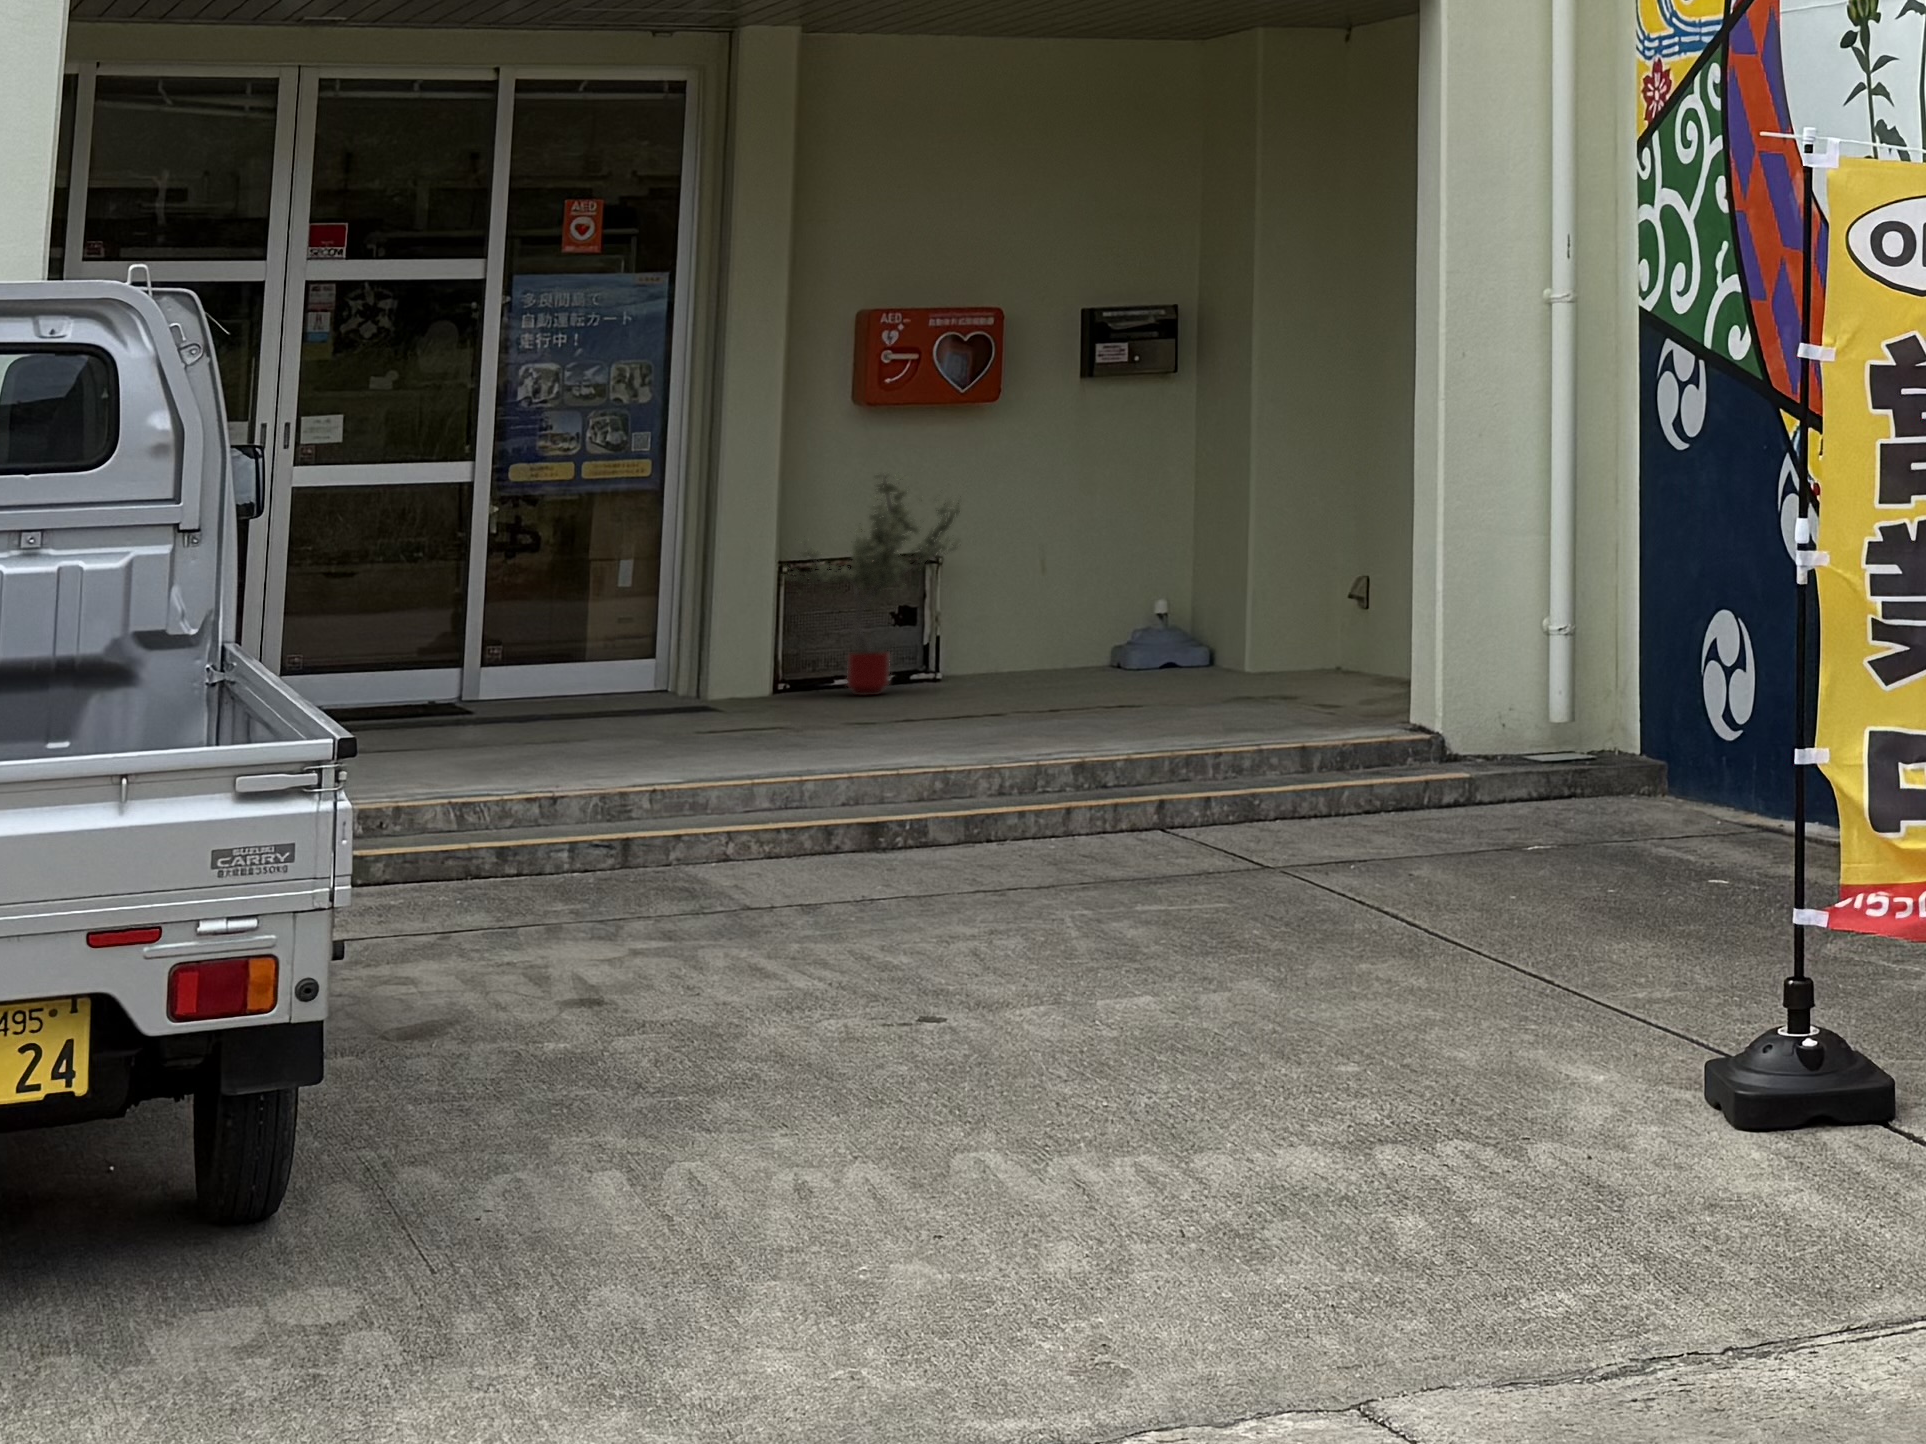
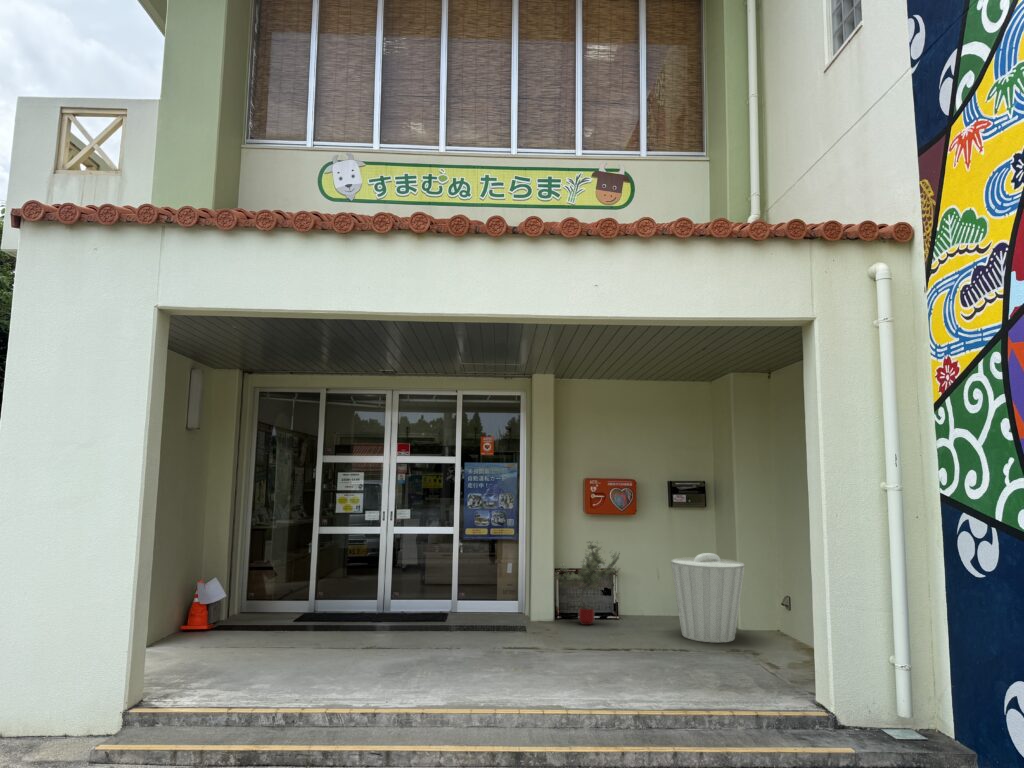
trash can: none [1098,480,1276,694] -> present [671,553,745,643]

